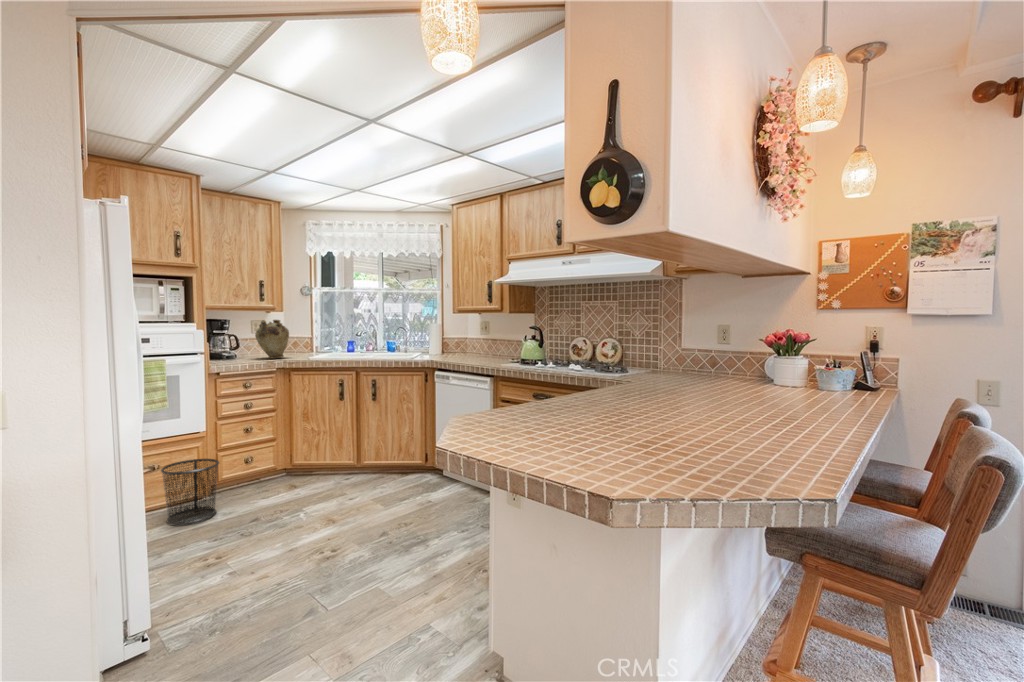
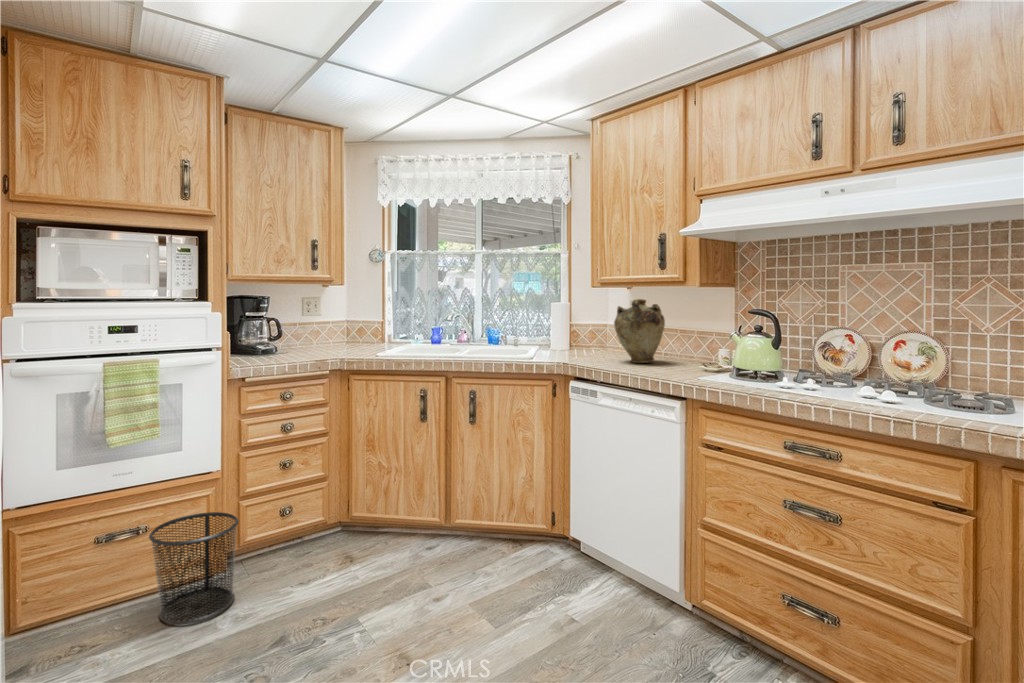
vase: present [255,320,289,359] -> present [614,299,665,363]

